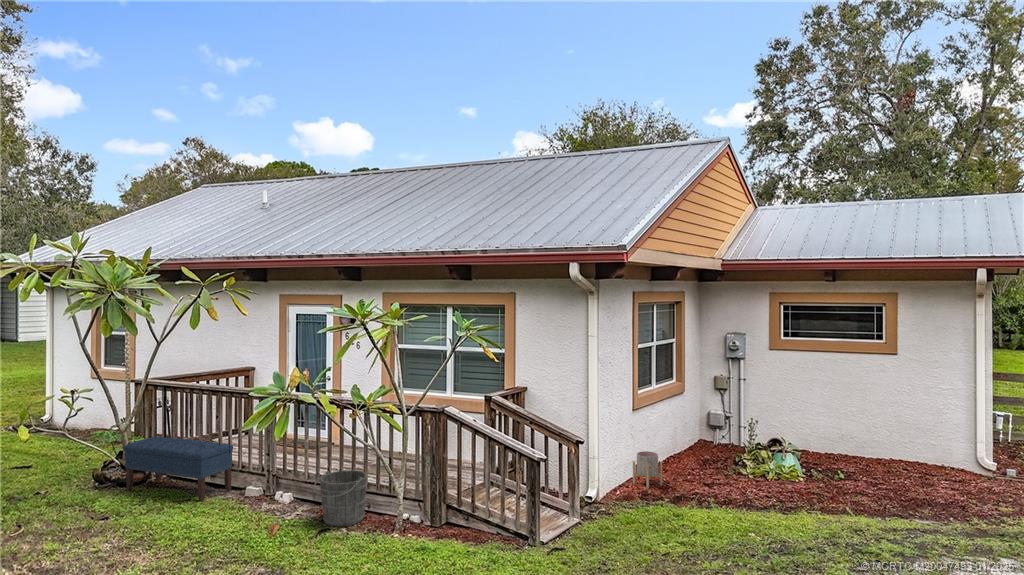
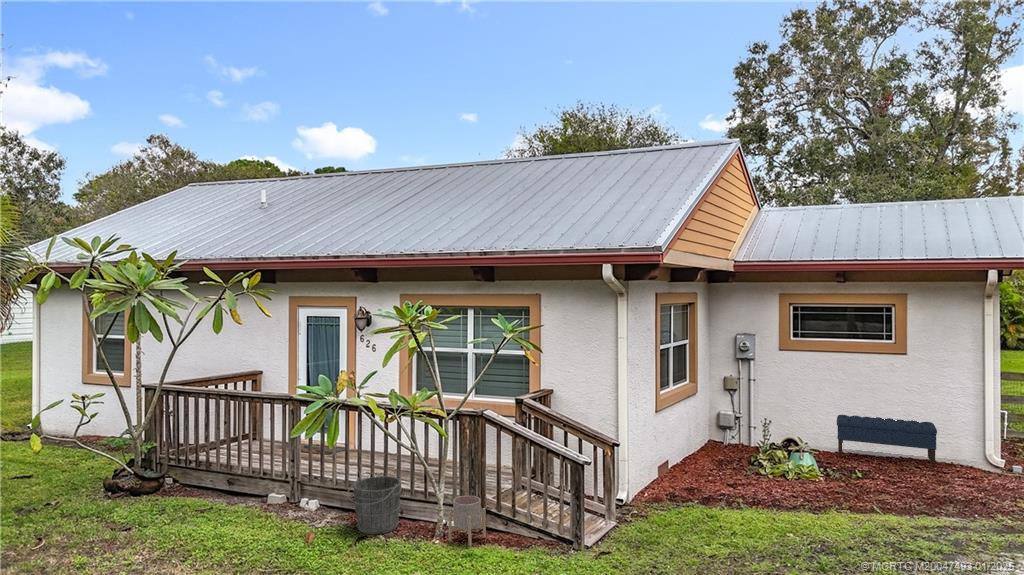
bench: present [124,437,233,501] -> present [837,415,937,468]
planter: present [633,451,662,488] -> present [448,495,486,546]

